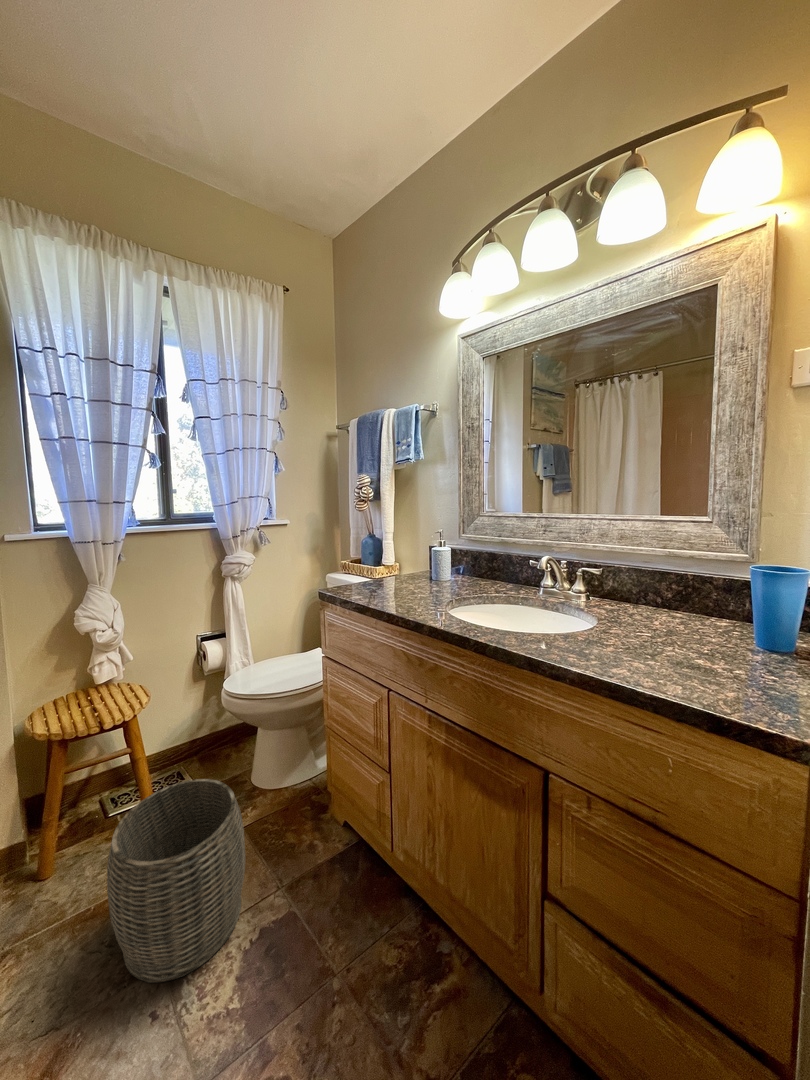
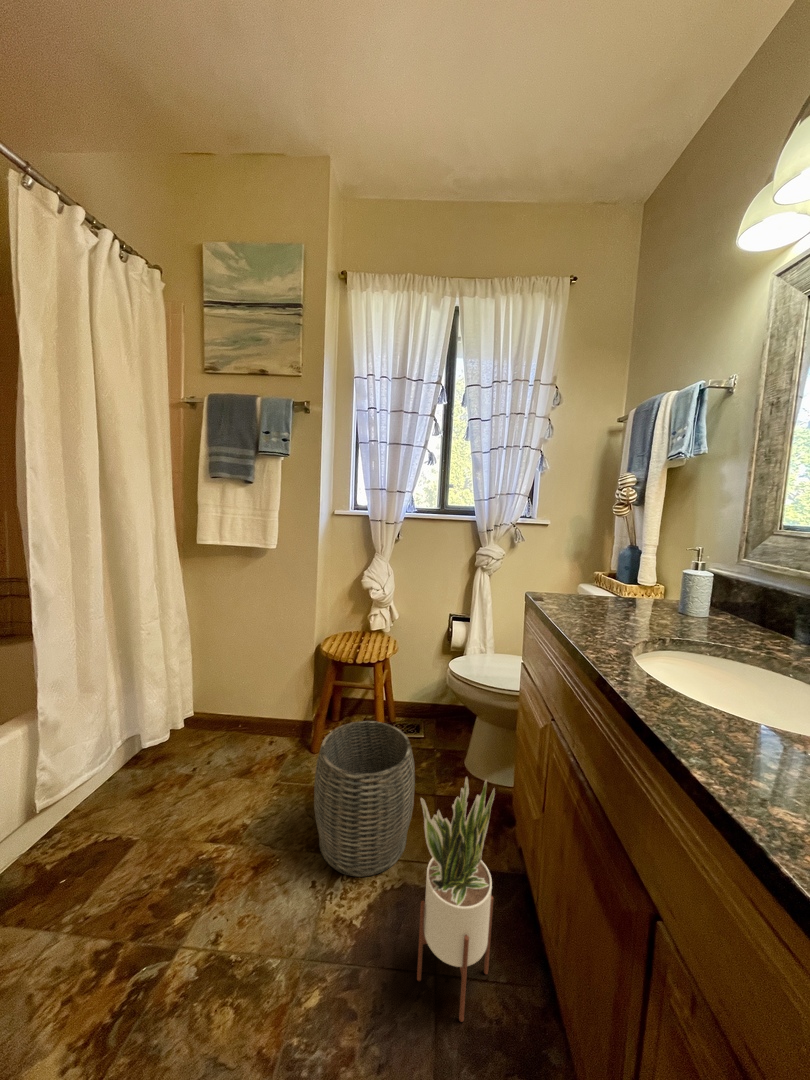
potted plant: none [312,768,372,989] -> present [417,777,495,1022]

